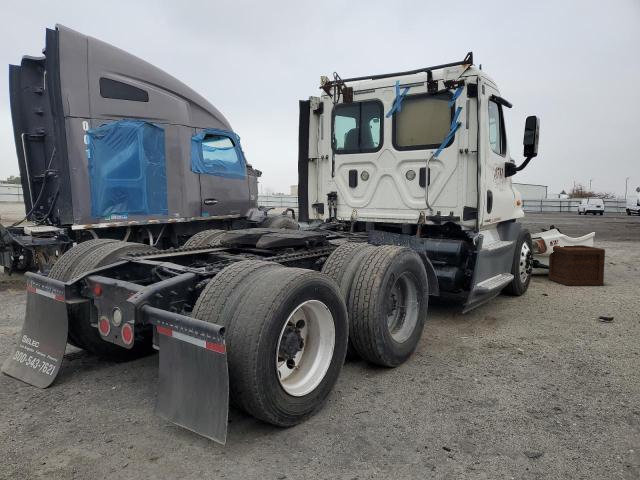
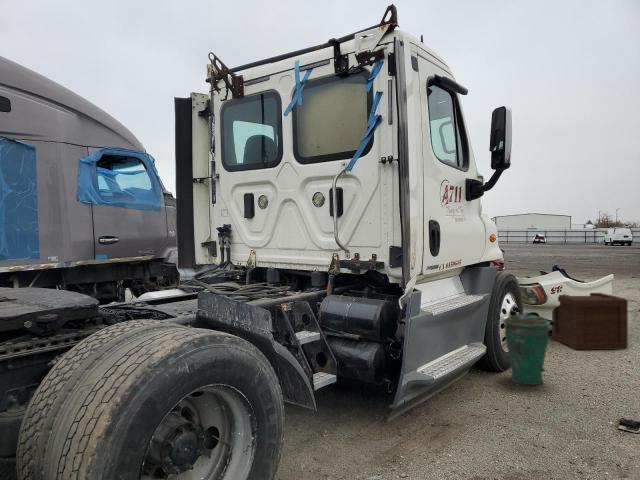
trash can: none [522,255,555,304] -> present [503,312,550,385]

